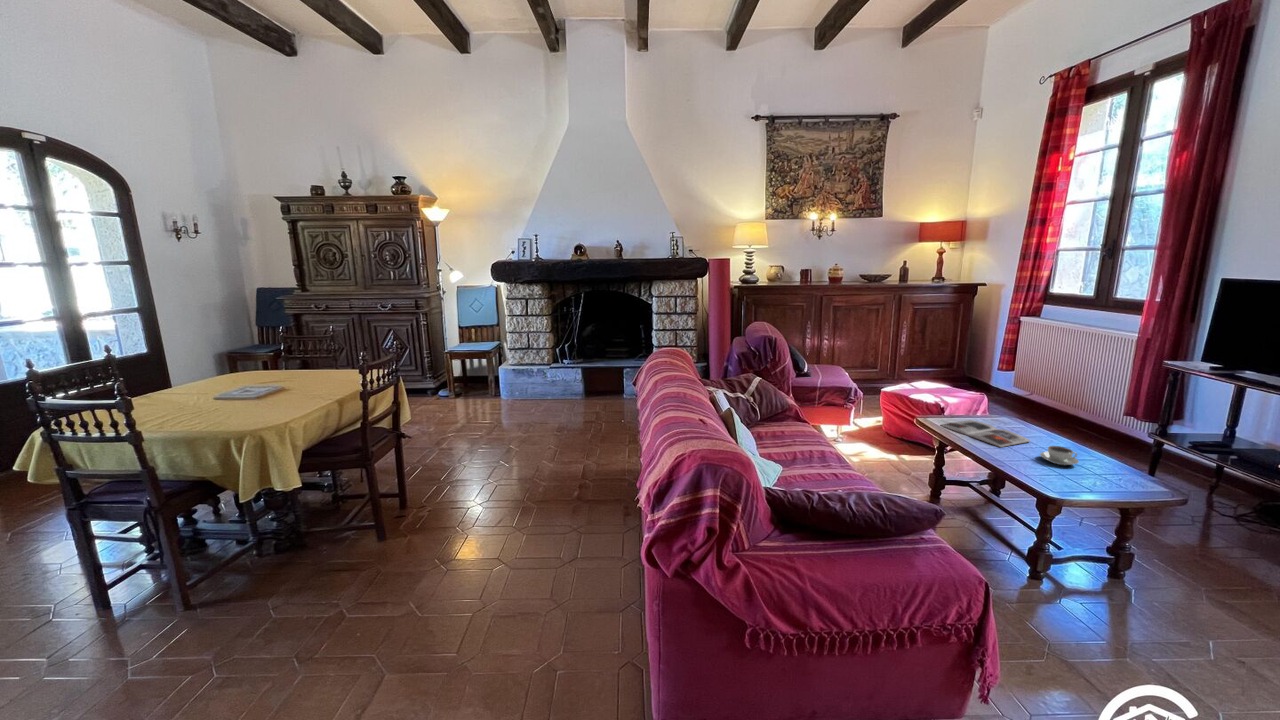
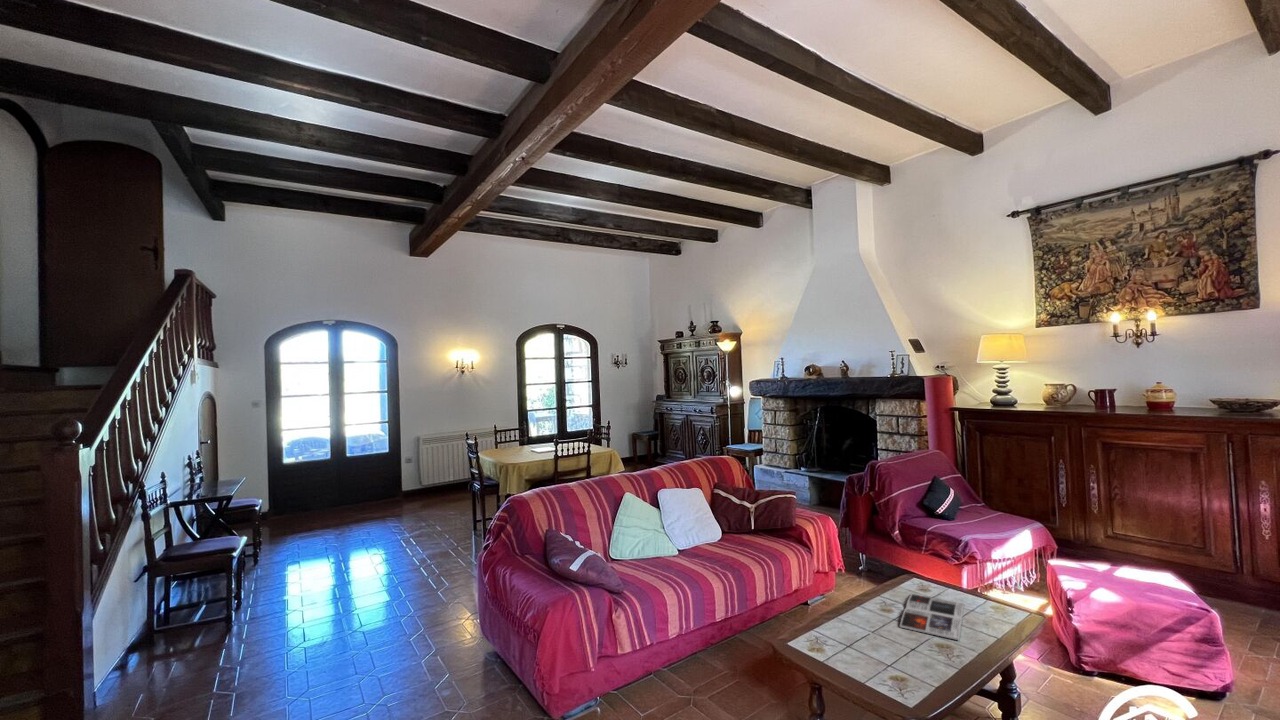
coffee cup: present [1040,446,1079,465] -> none [894,636,935,664]

